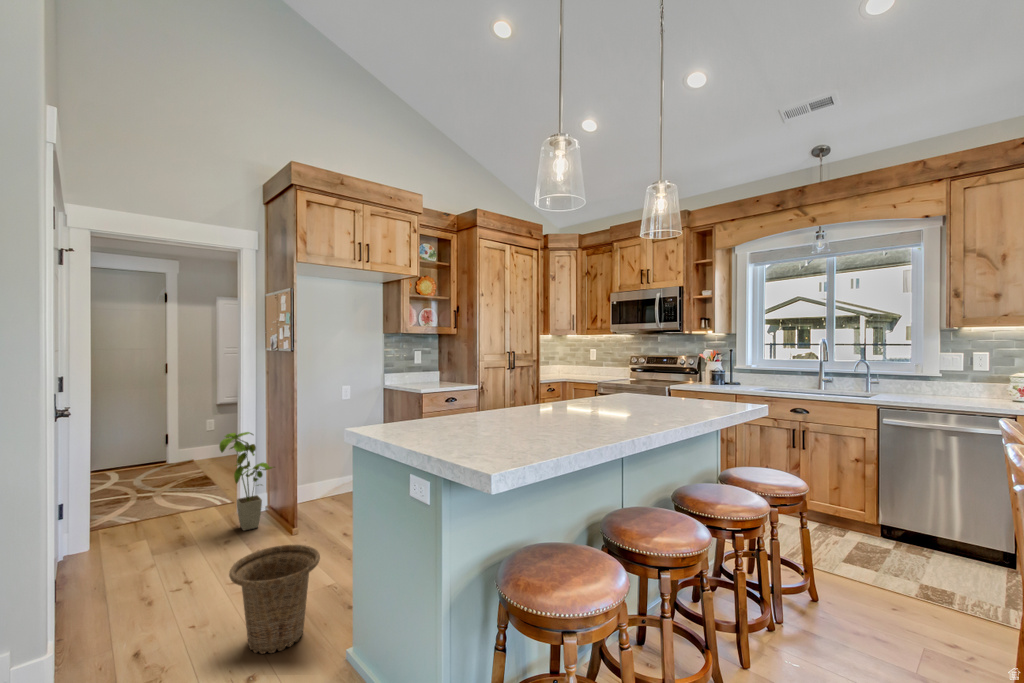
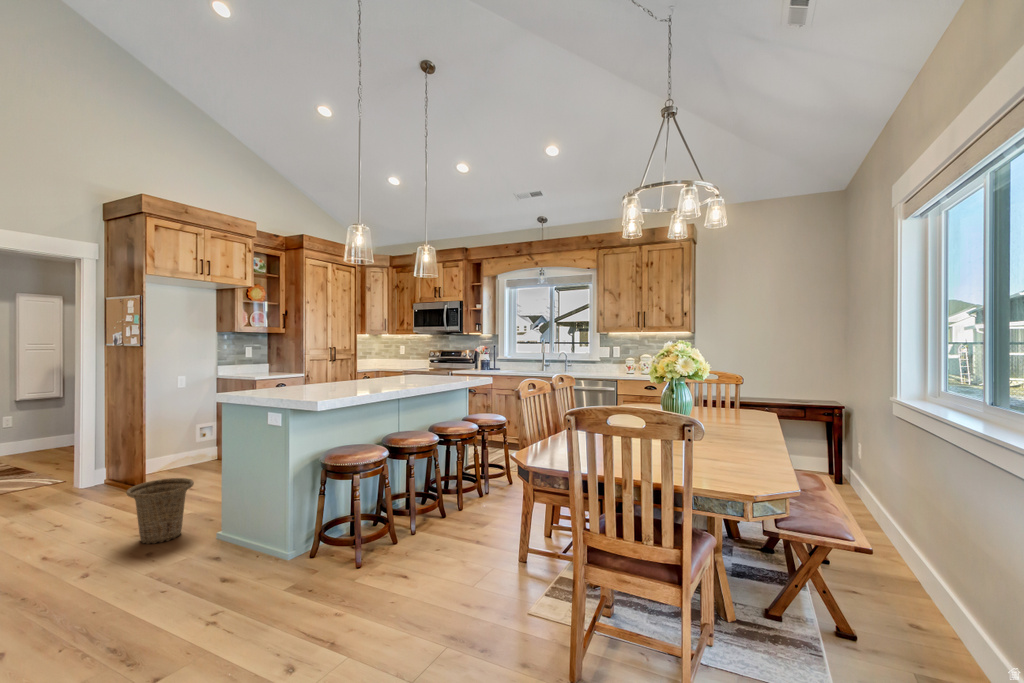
house plant: present [219,432,273,531] -> none [72,414,126,495]

